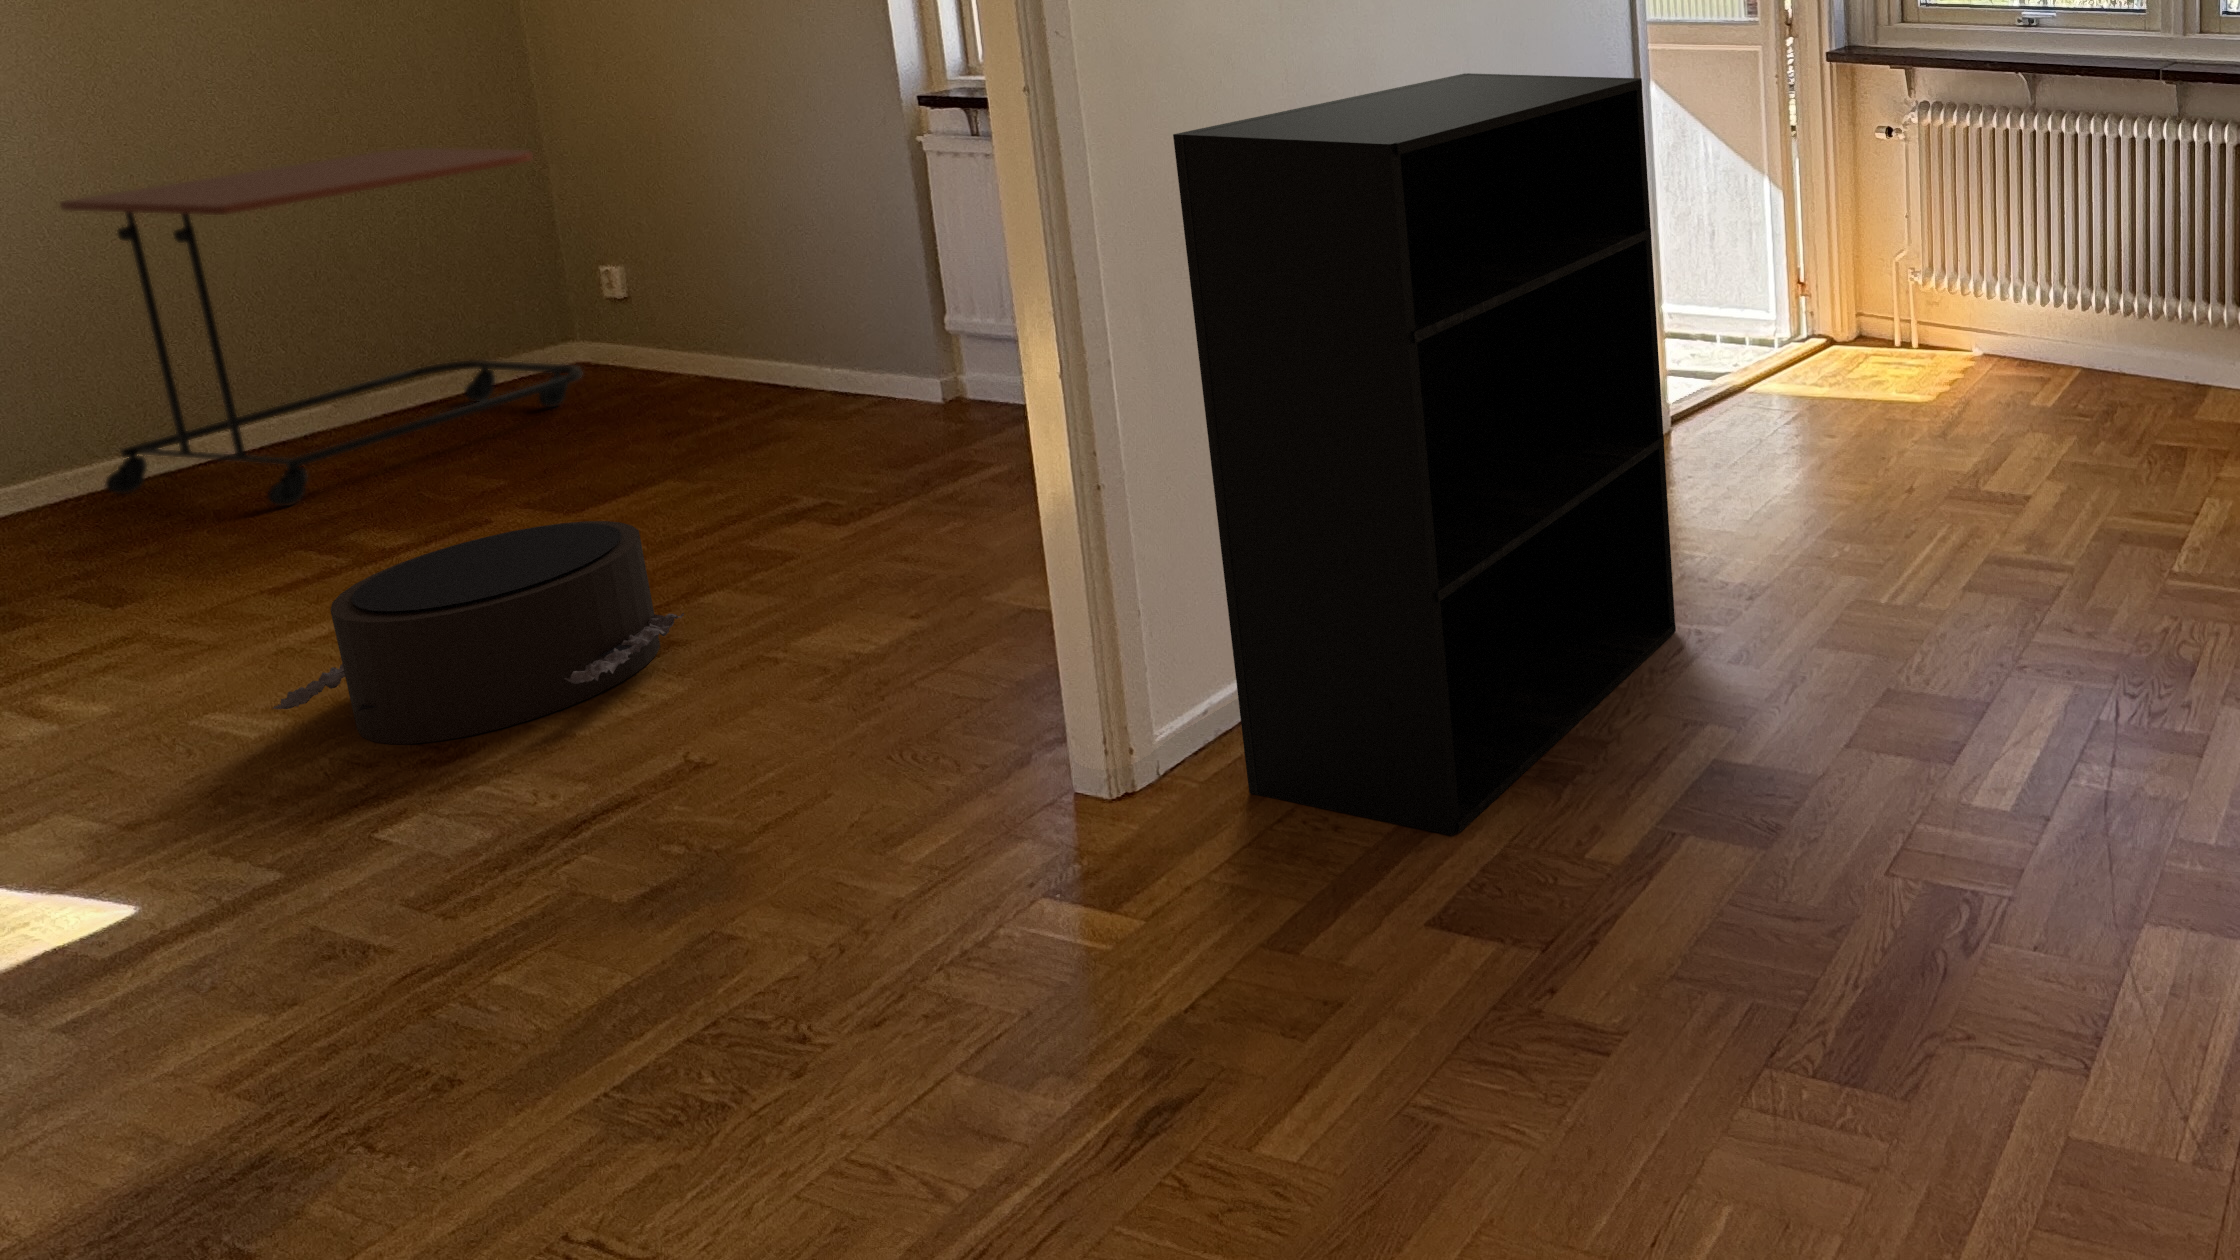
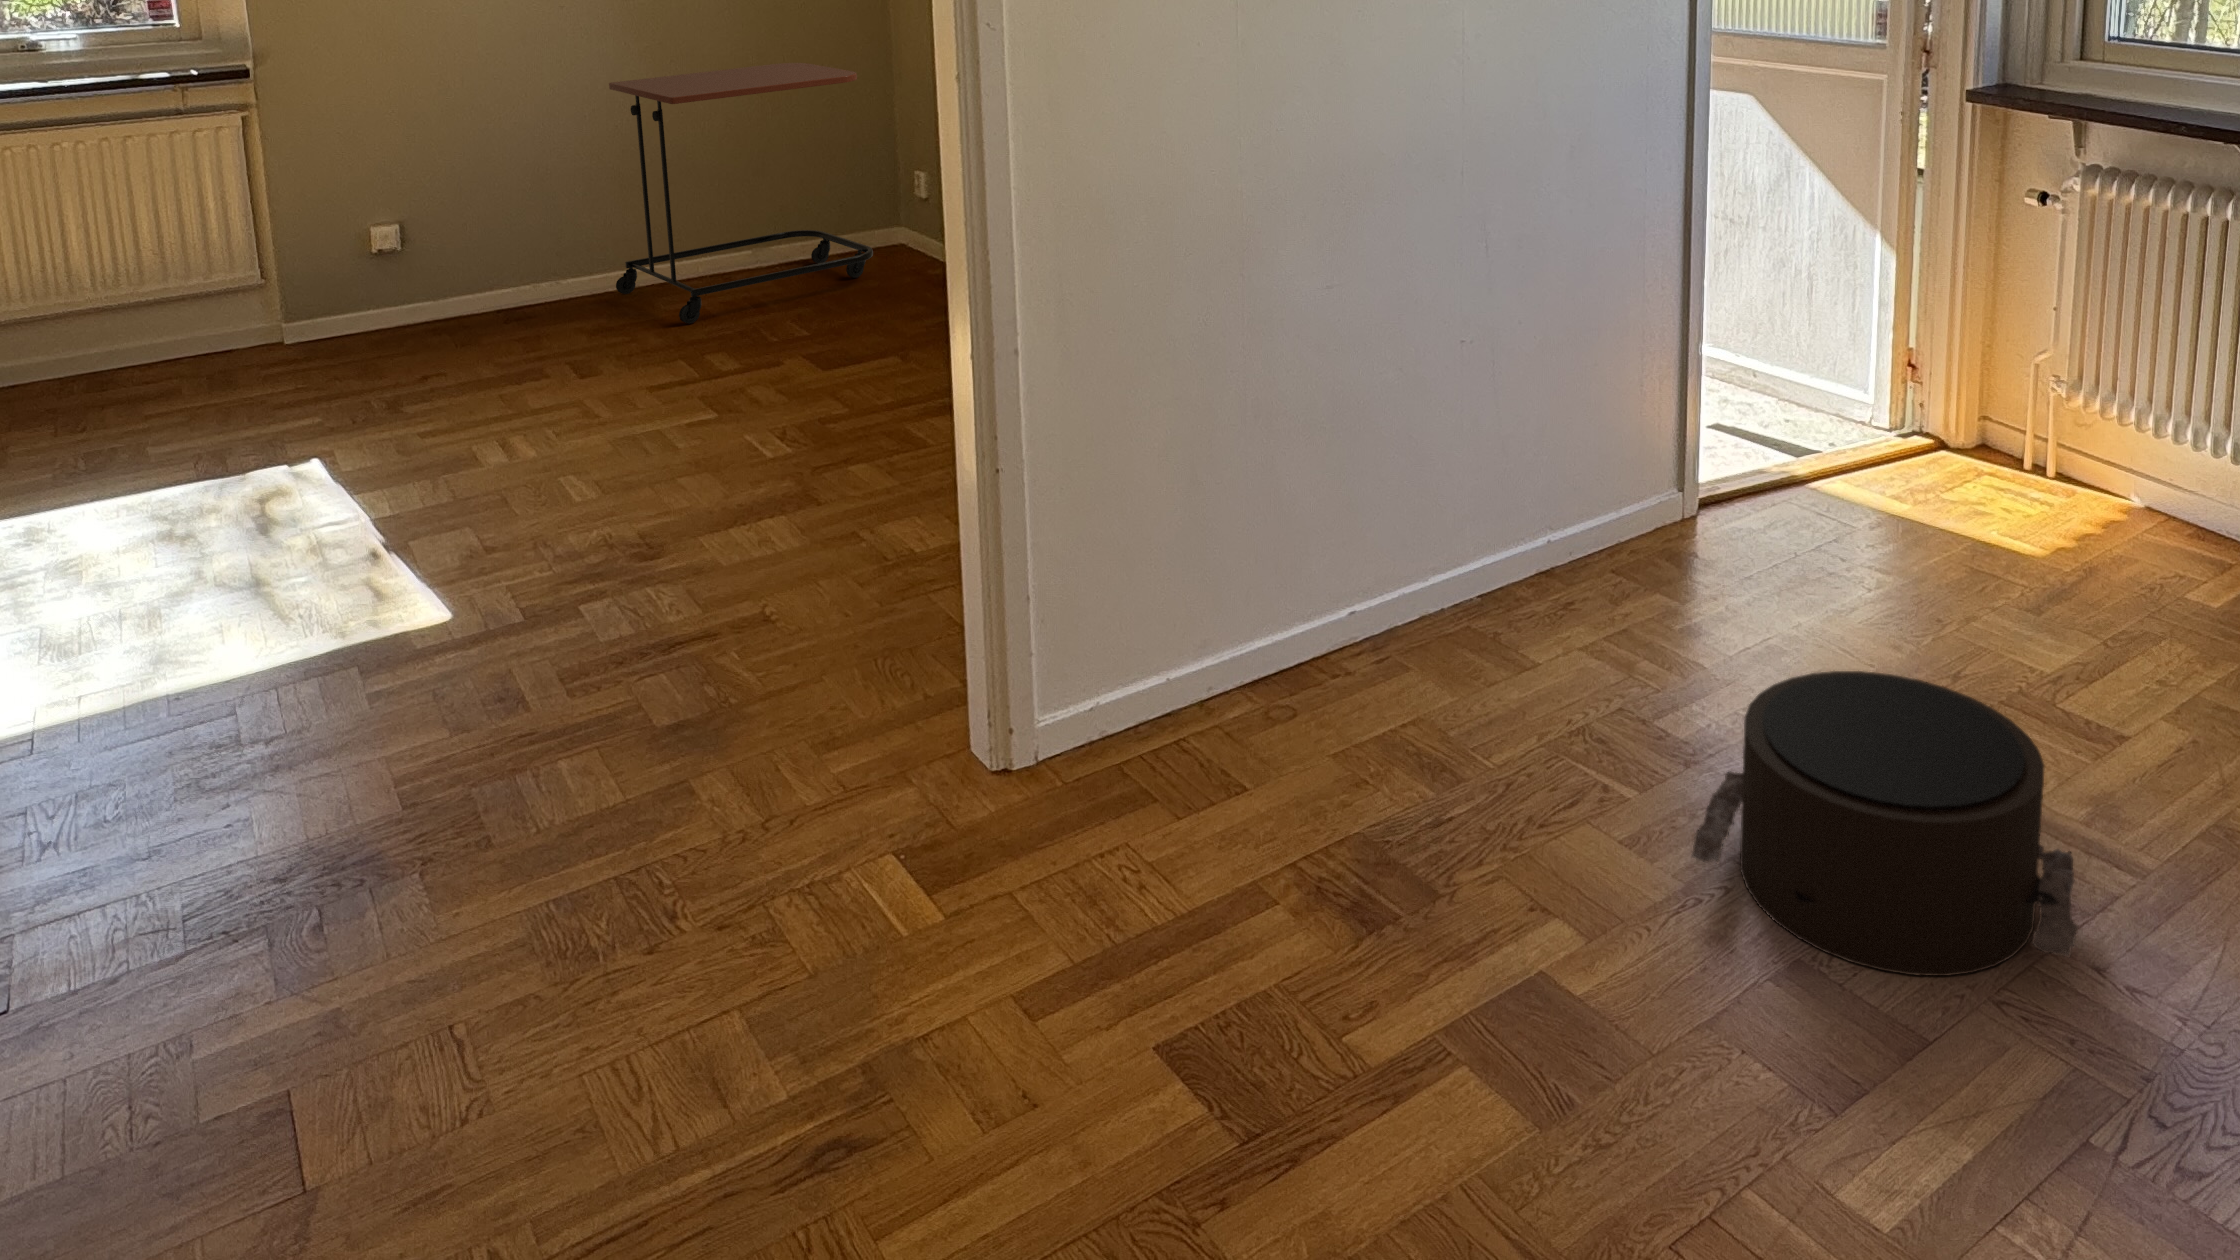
bookshelf: present [1173,73,1676,835] -> none [1095,92,1600,925]
pouf: present [273,521,684,744] -> present [1692,671,2079,976]

